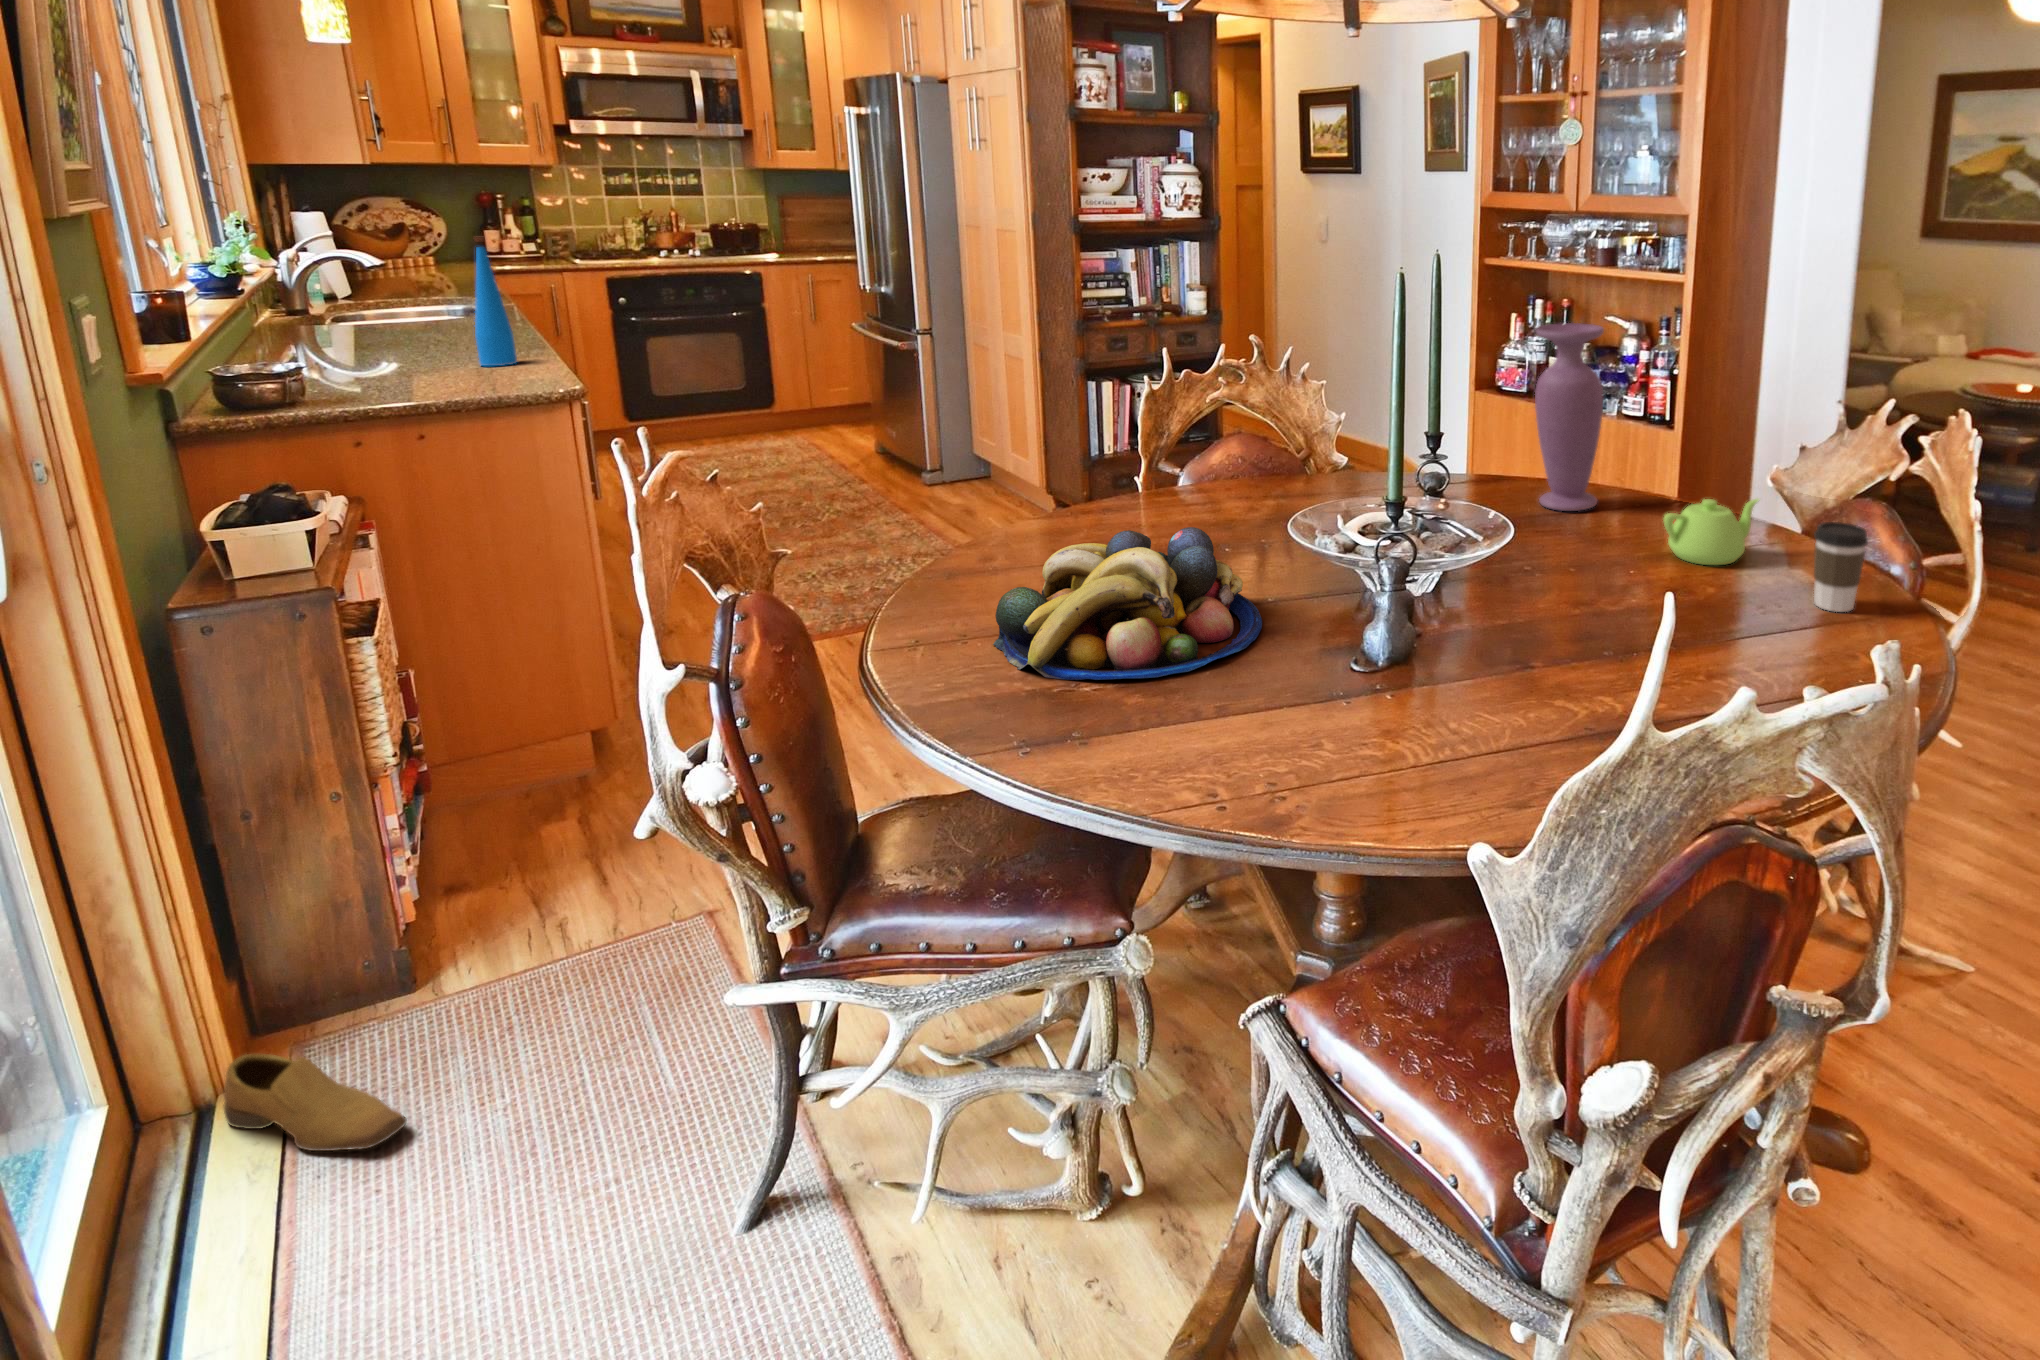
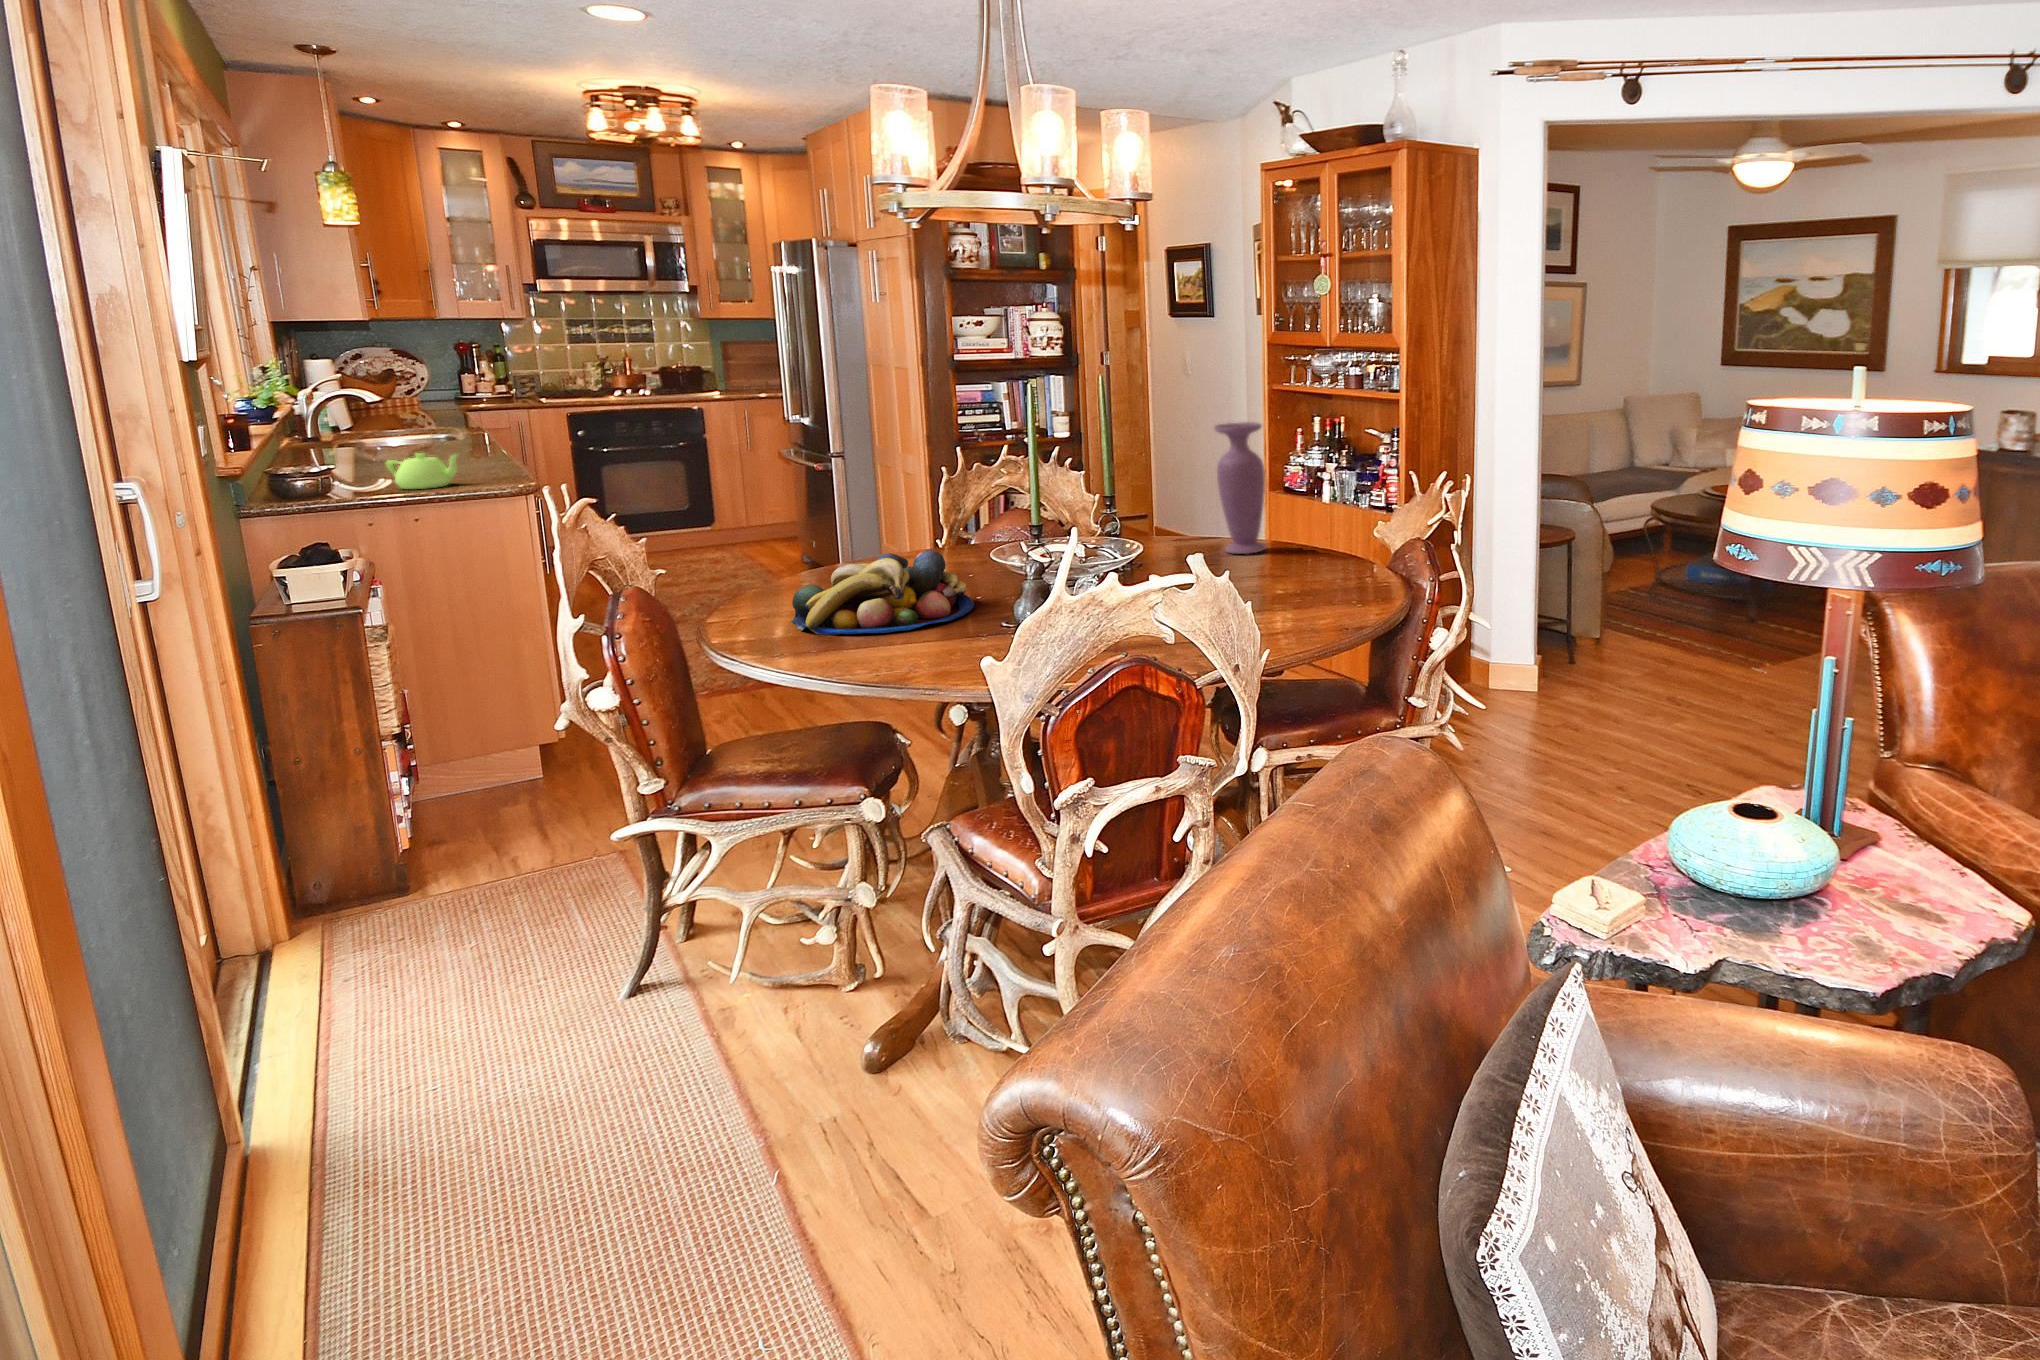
bottle: present [474,237,517,366] -> none [455,374,488,472]
teapot: present [1664,499,1759,565] -> present [386,453,457,489]
coffee cup: present [1814,522,1868,612] -> none [1345,543,1378,600]
shoe: present [223,1054,407,1151] -> none [278,912,403,970]

